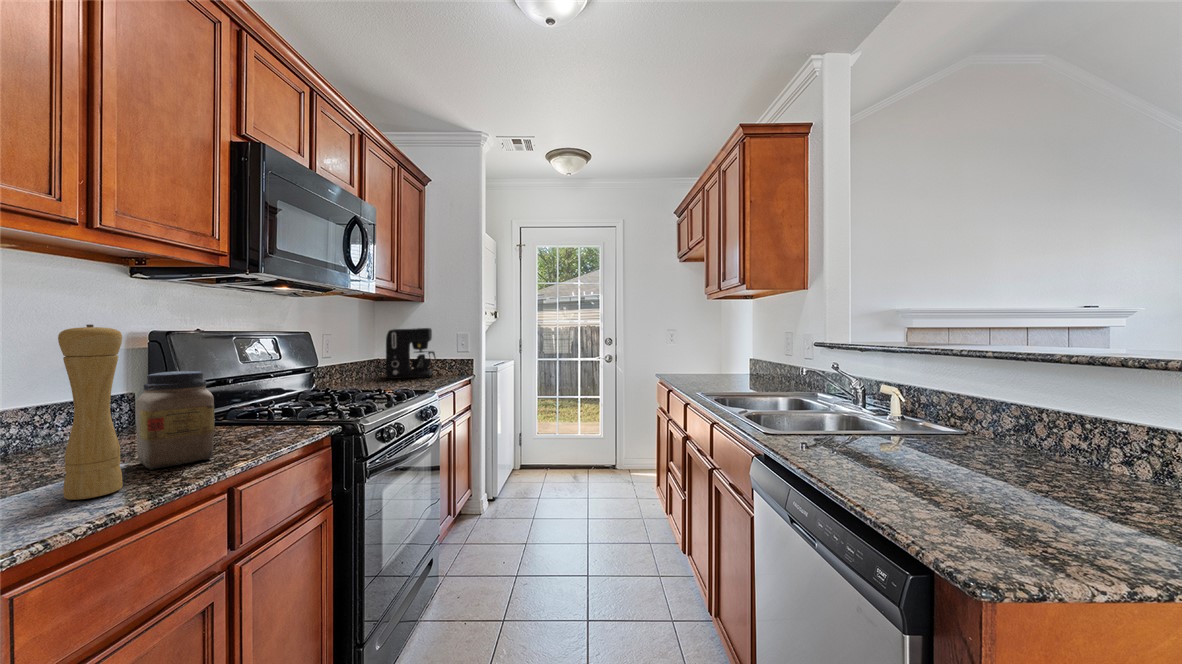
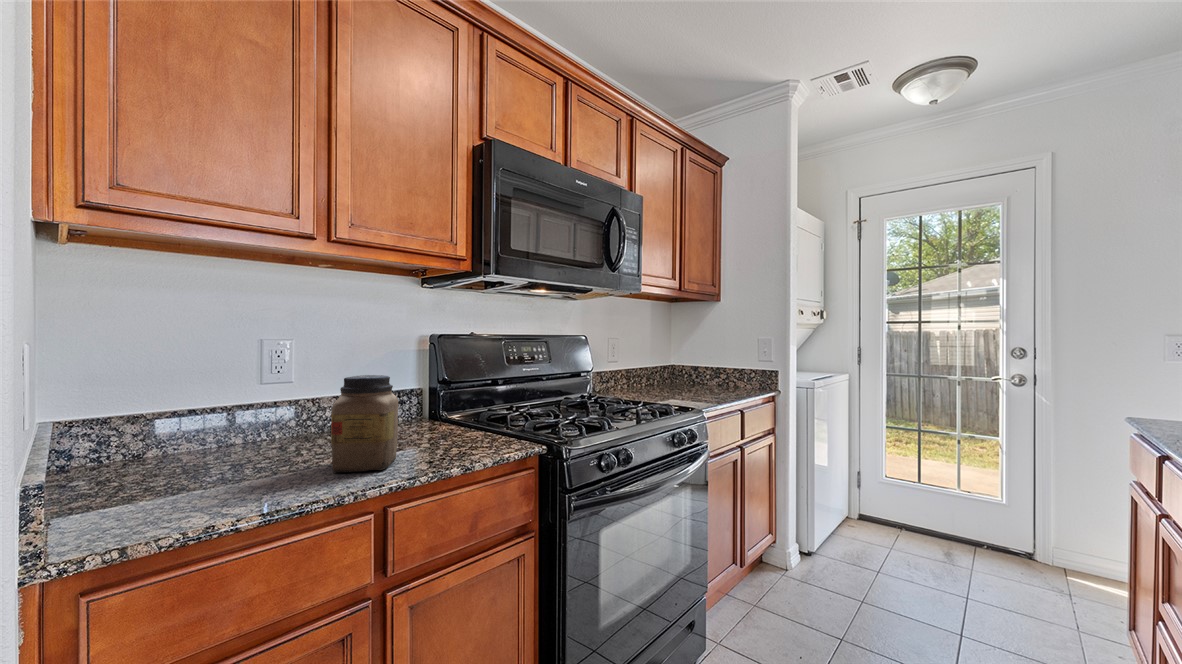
pepper mill: present [58,324,123,500] -> none [230,328,281,499]
coffee maker: present [386,328,436,378] -> none [673,331,730,389]

